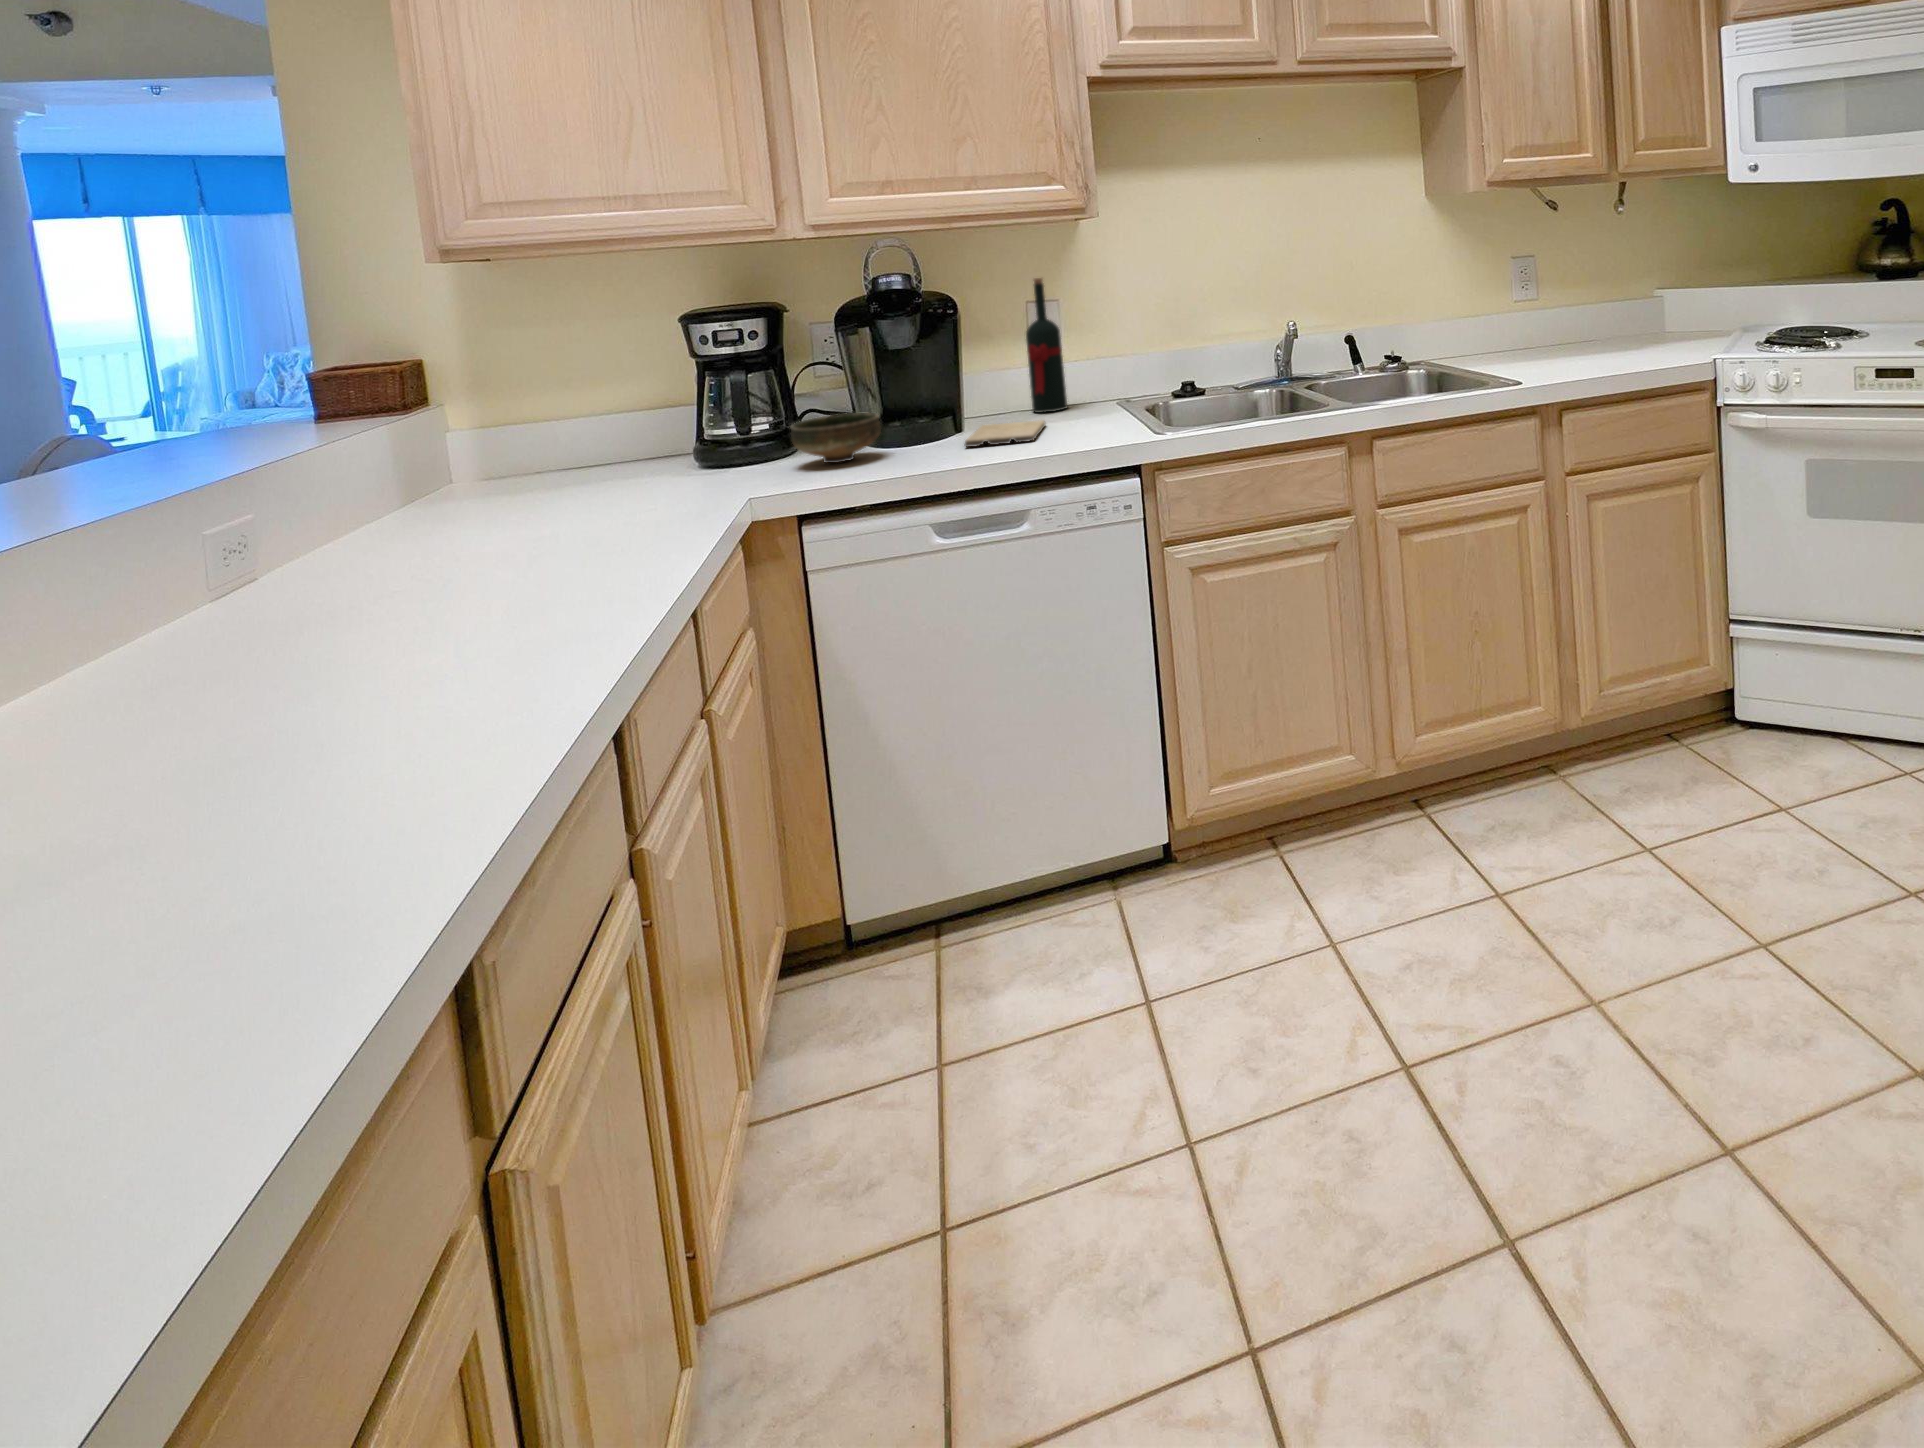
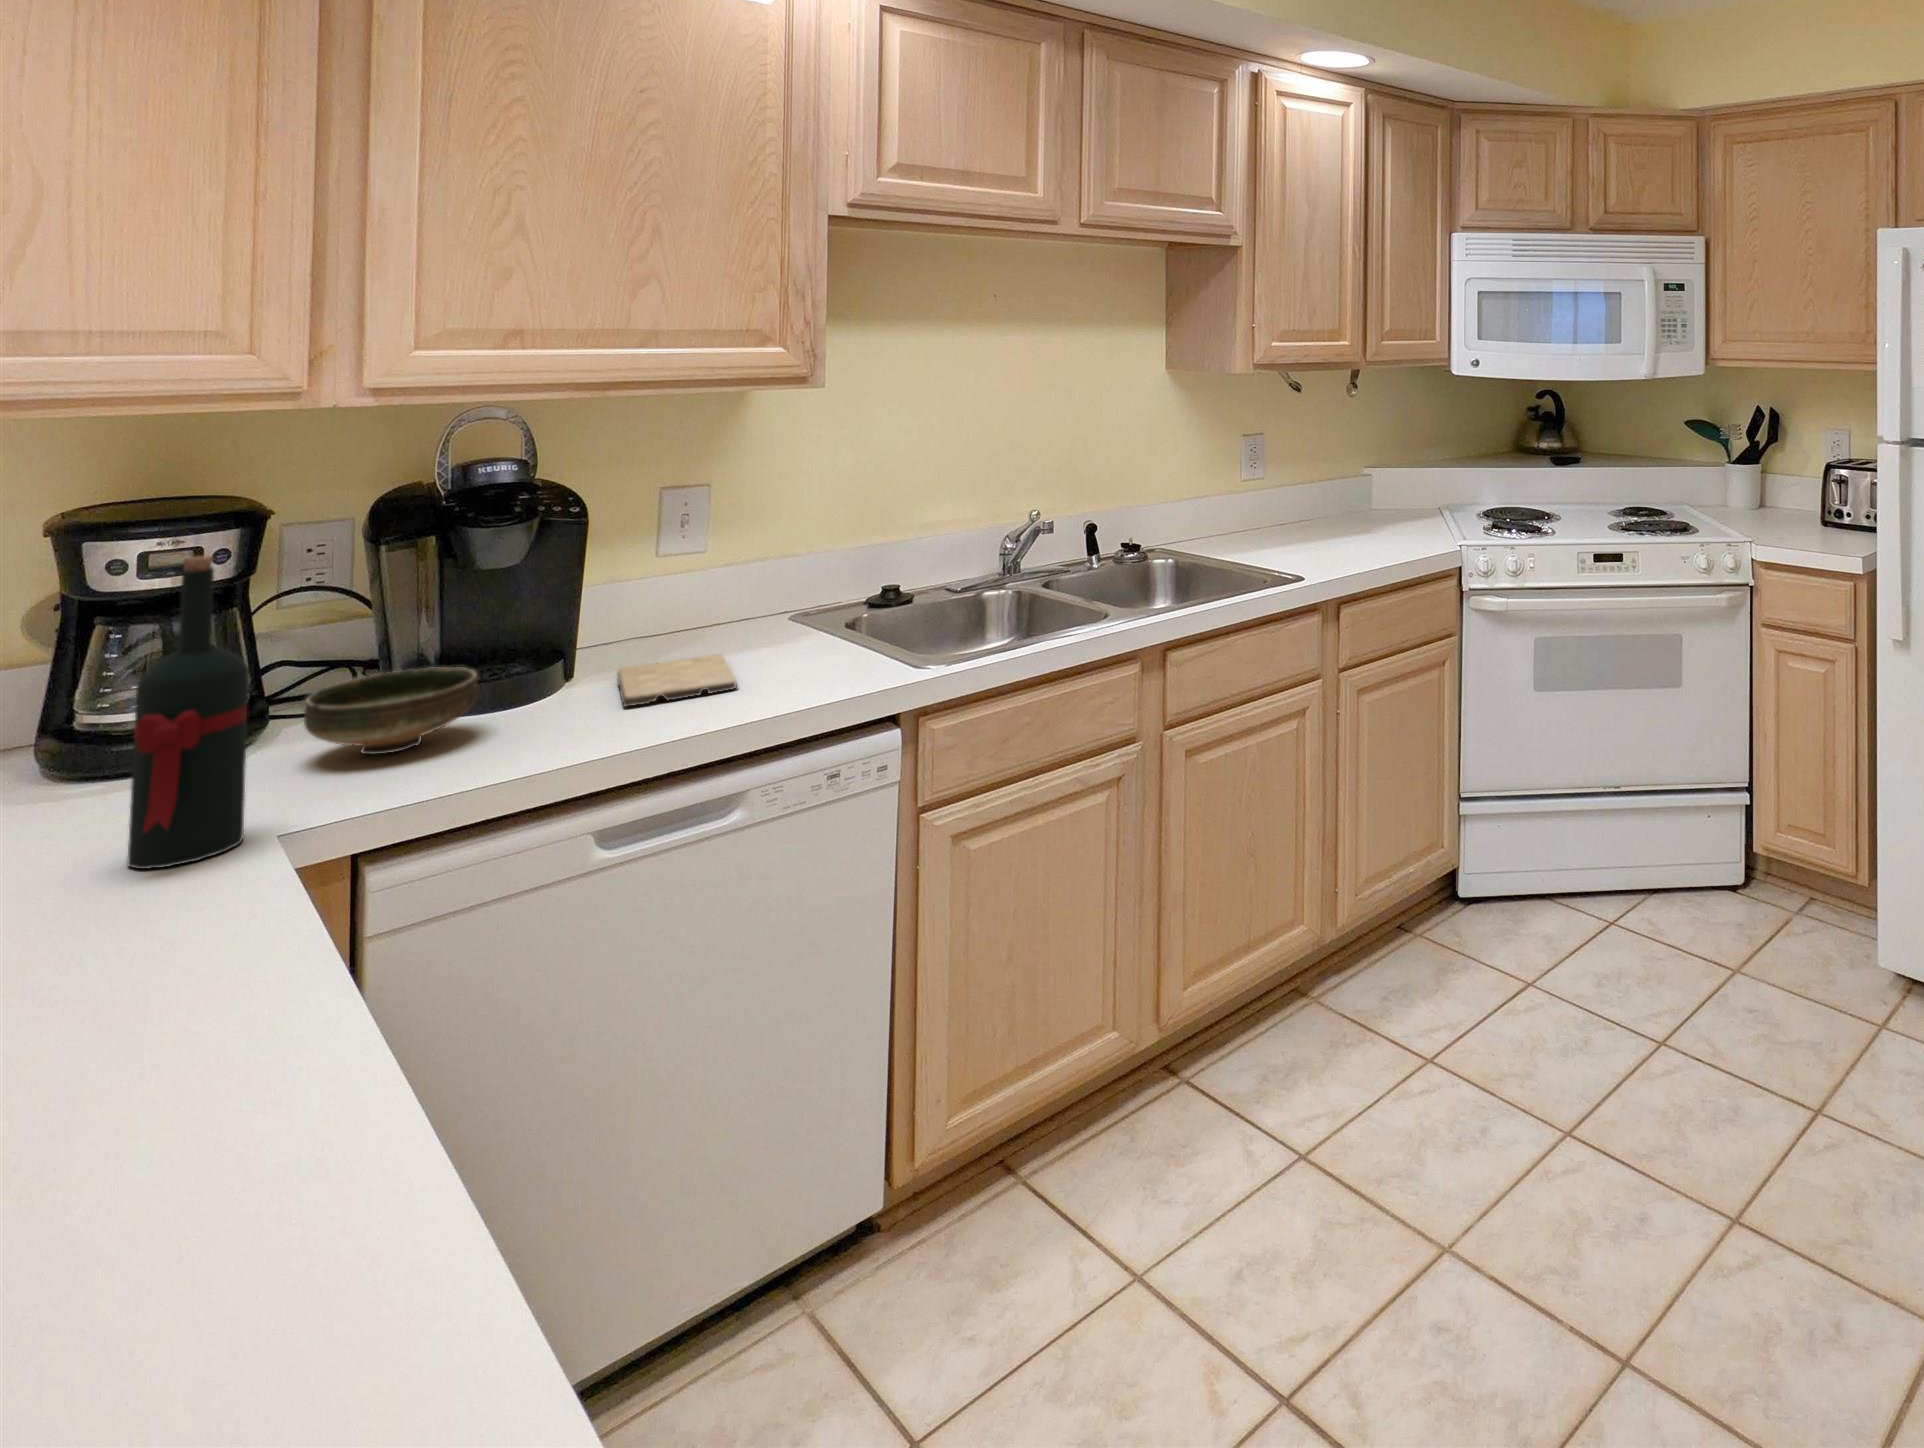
wine bottle: present [1026,278,1067,413] -> present [128,556,248,869]

